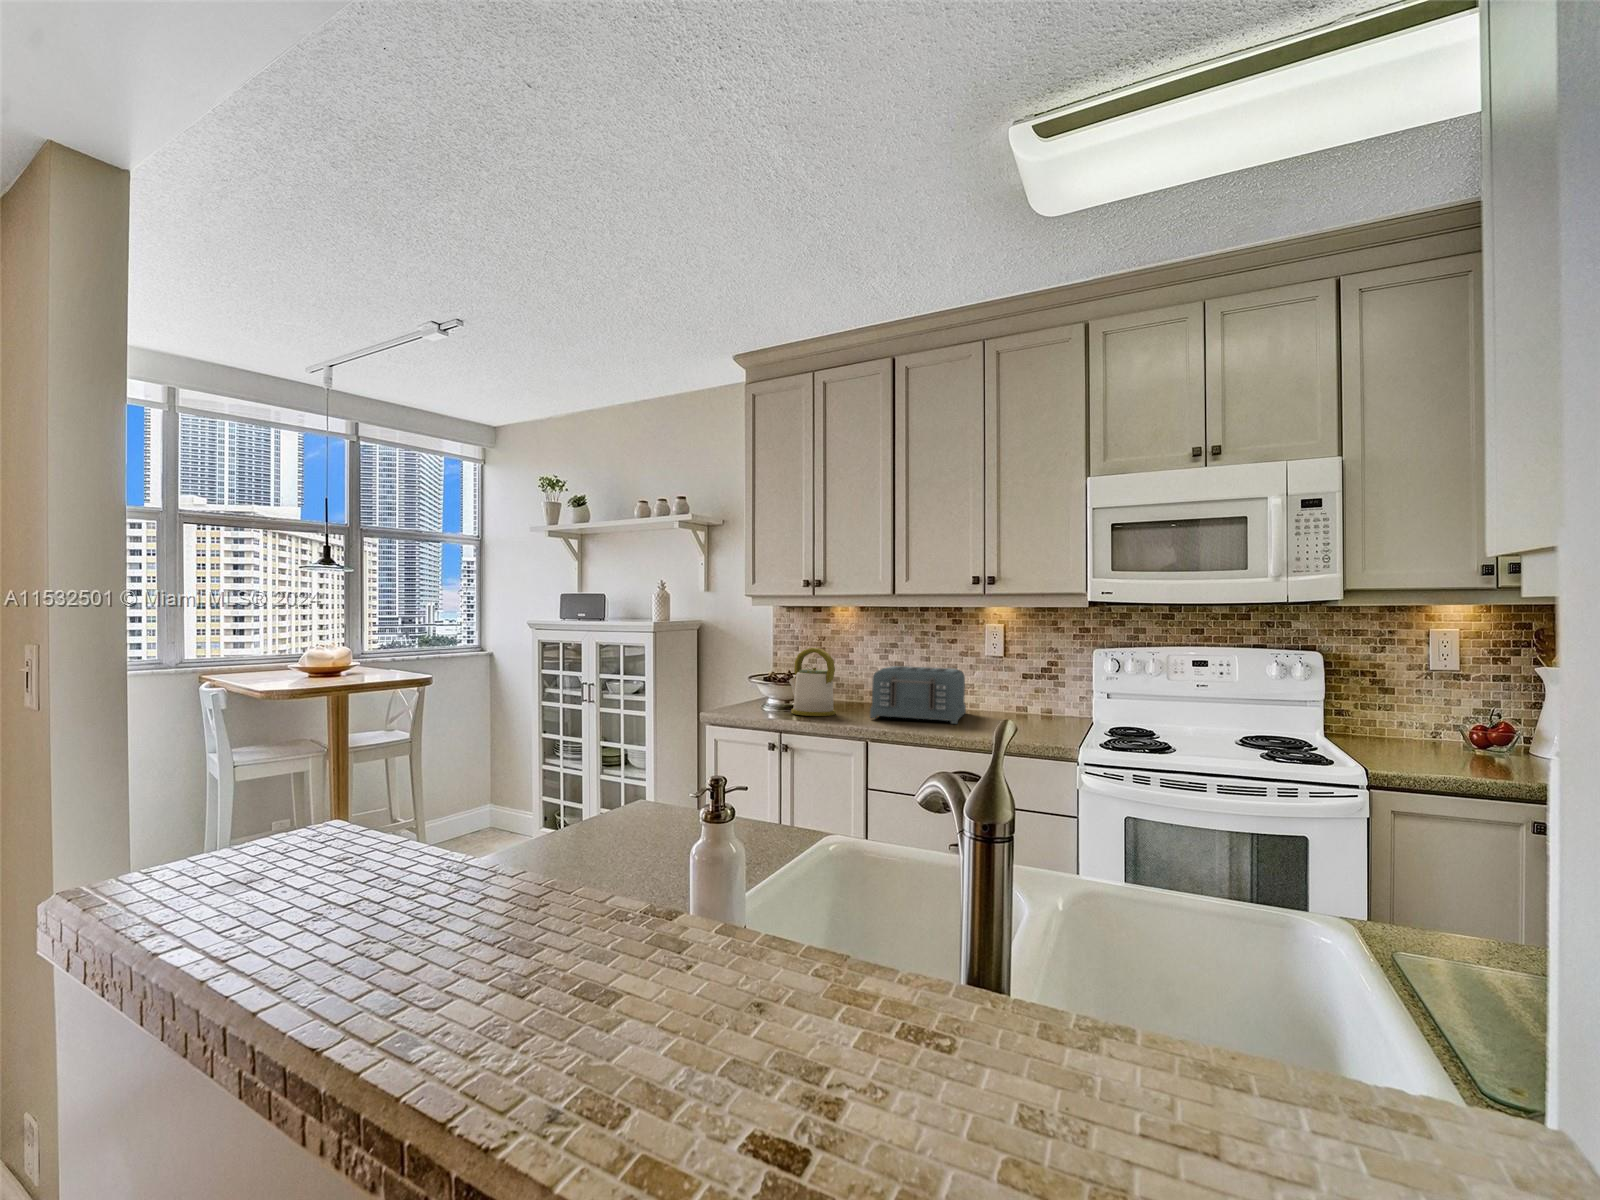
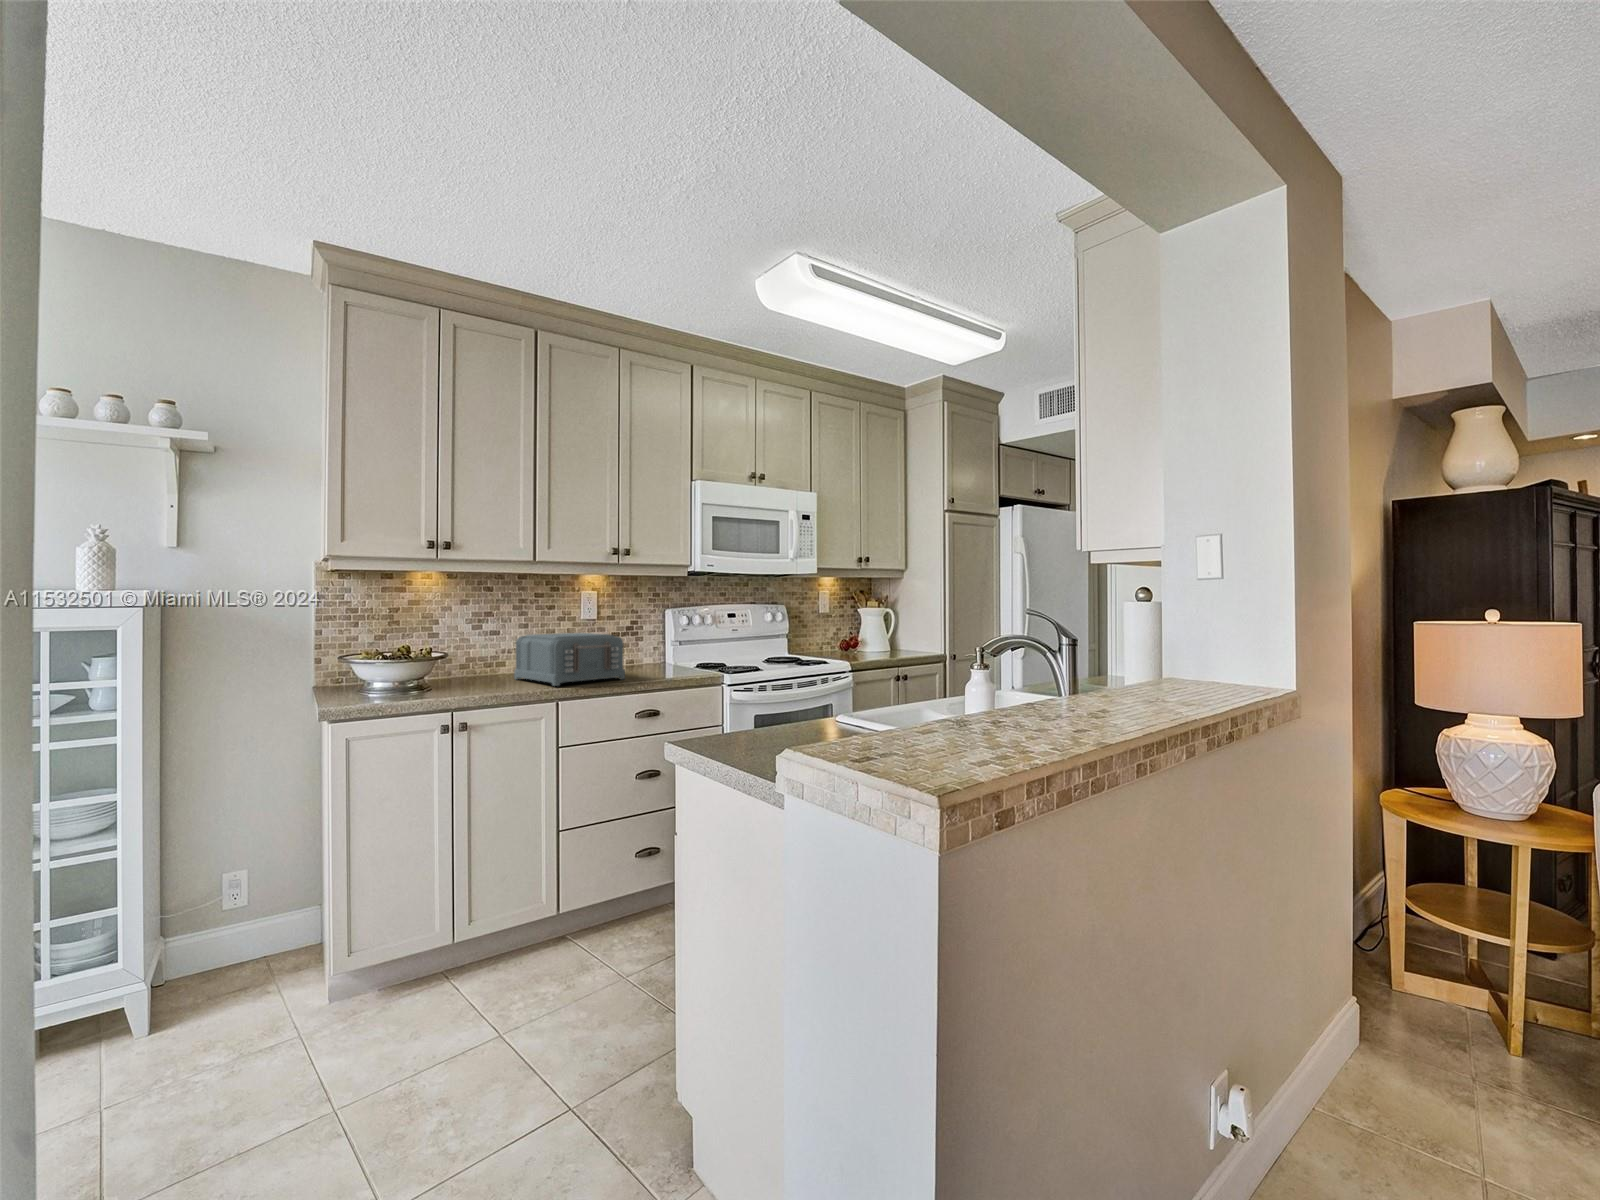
kettle: present [789,648,836,716] -> none [440,621,505,696]

